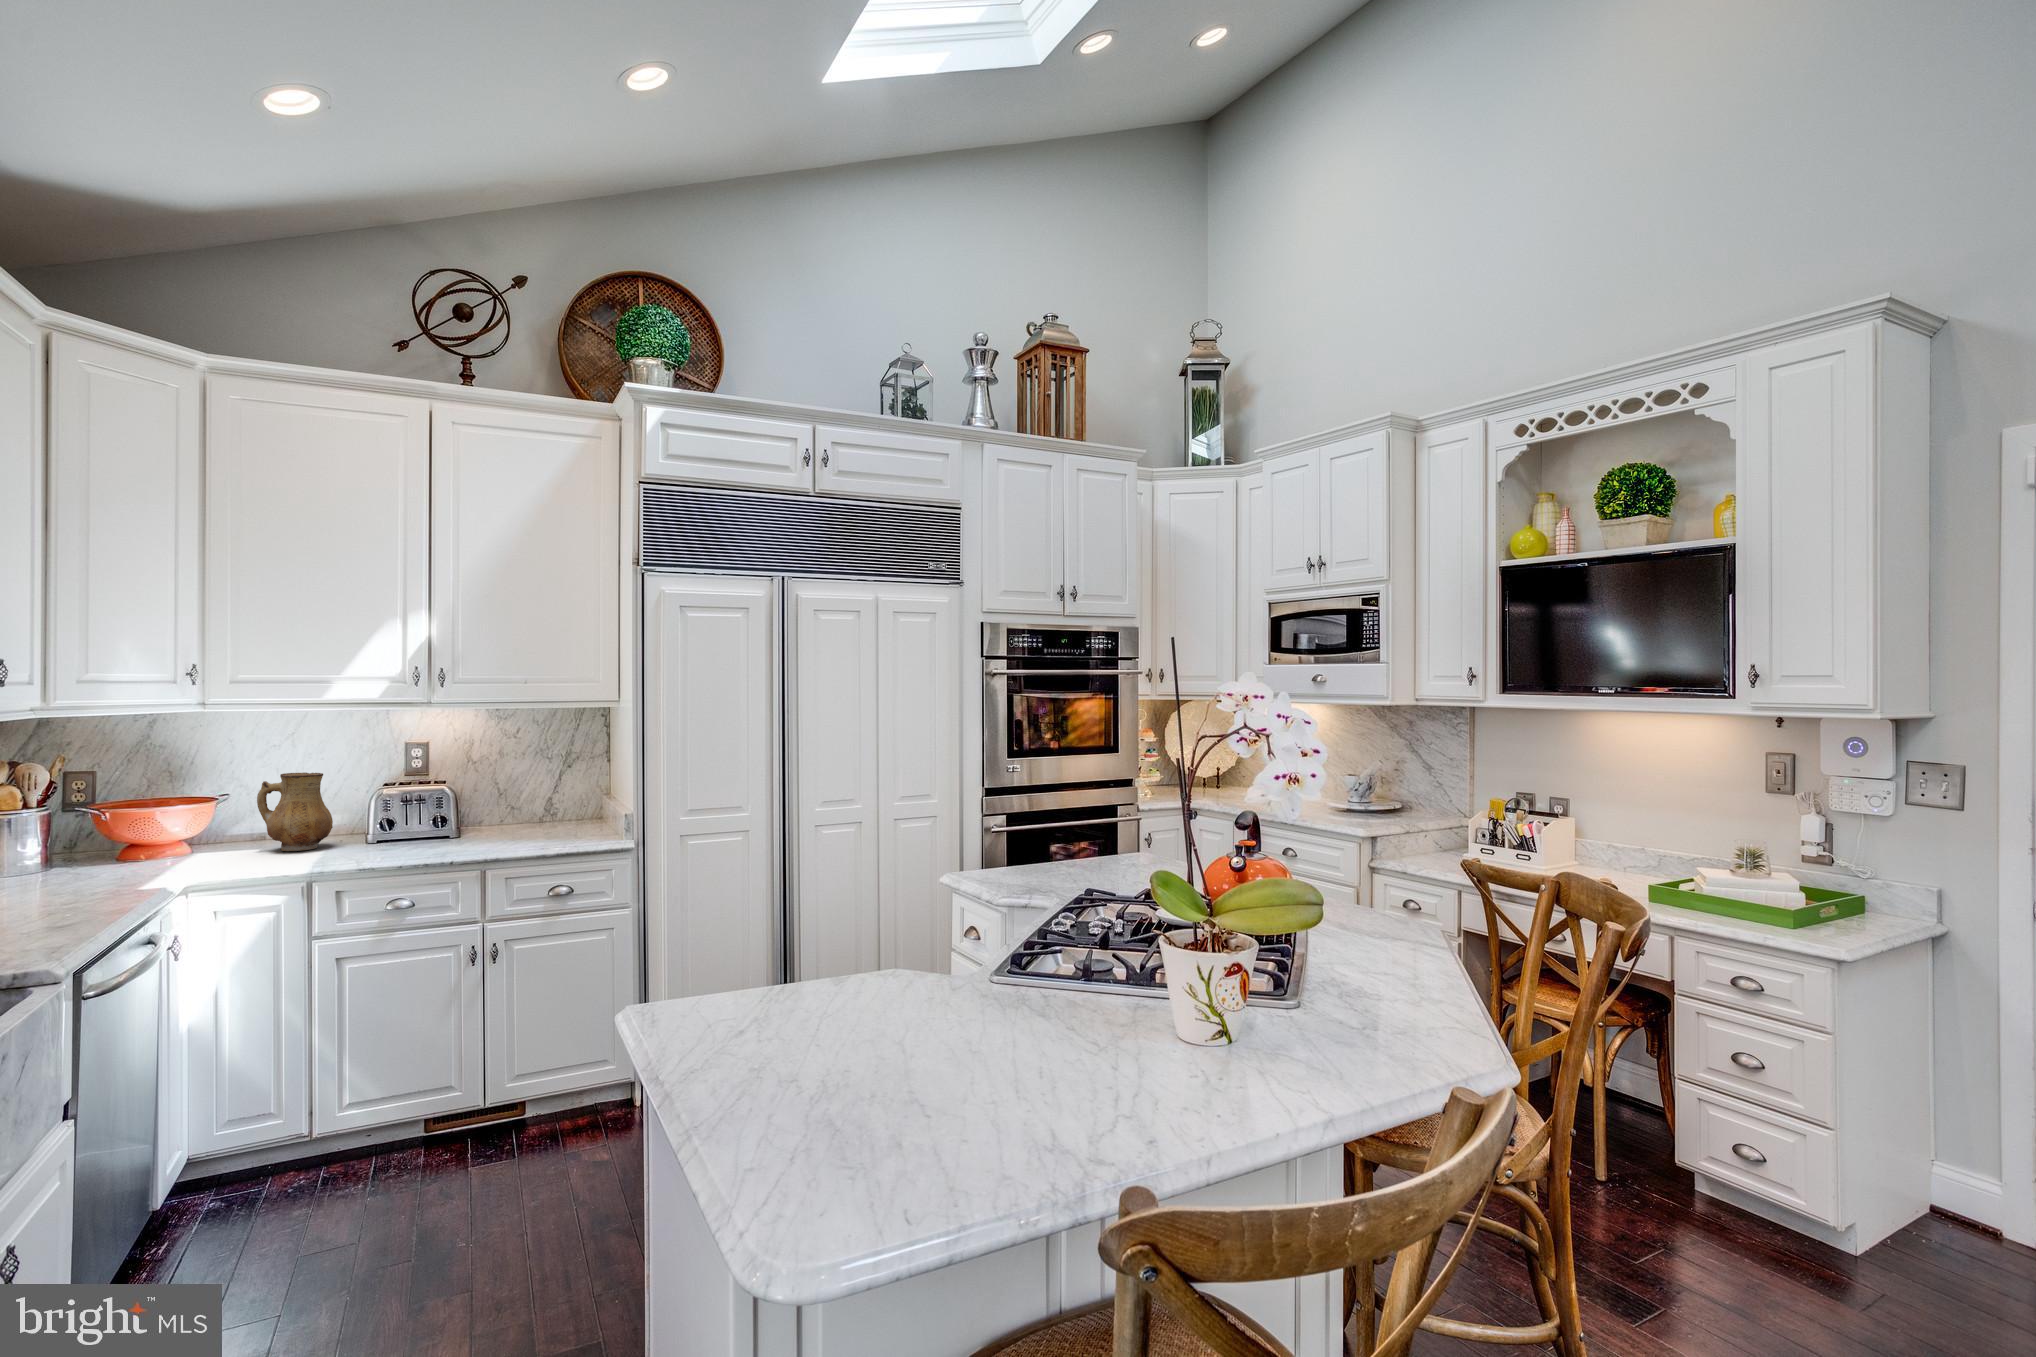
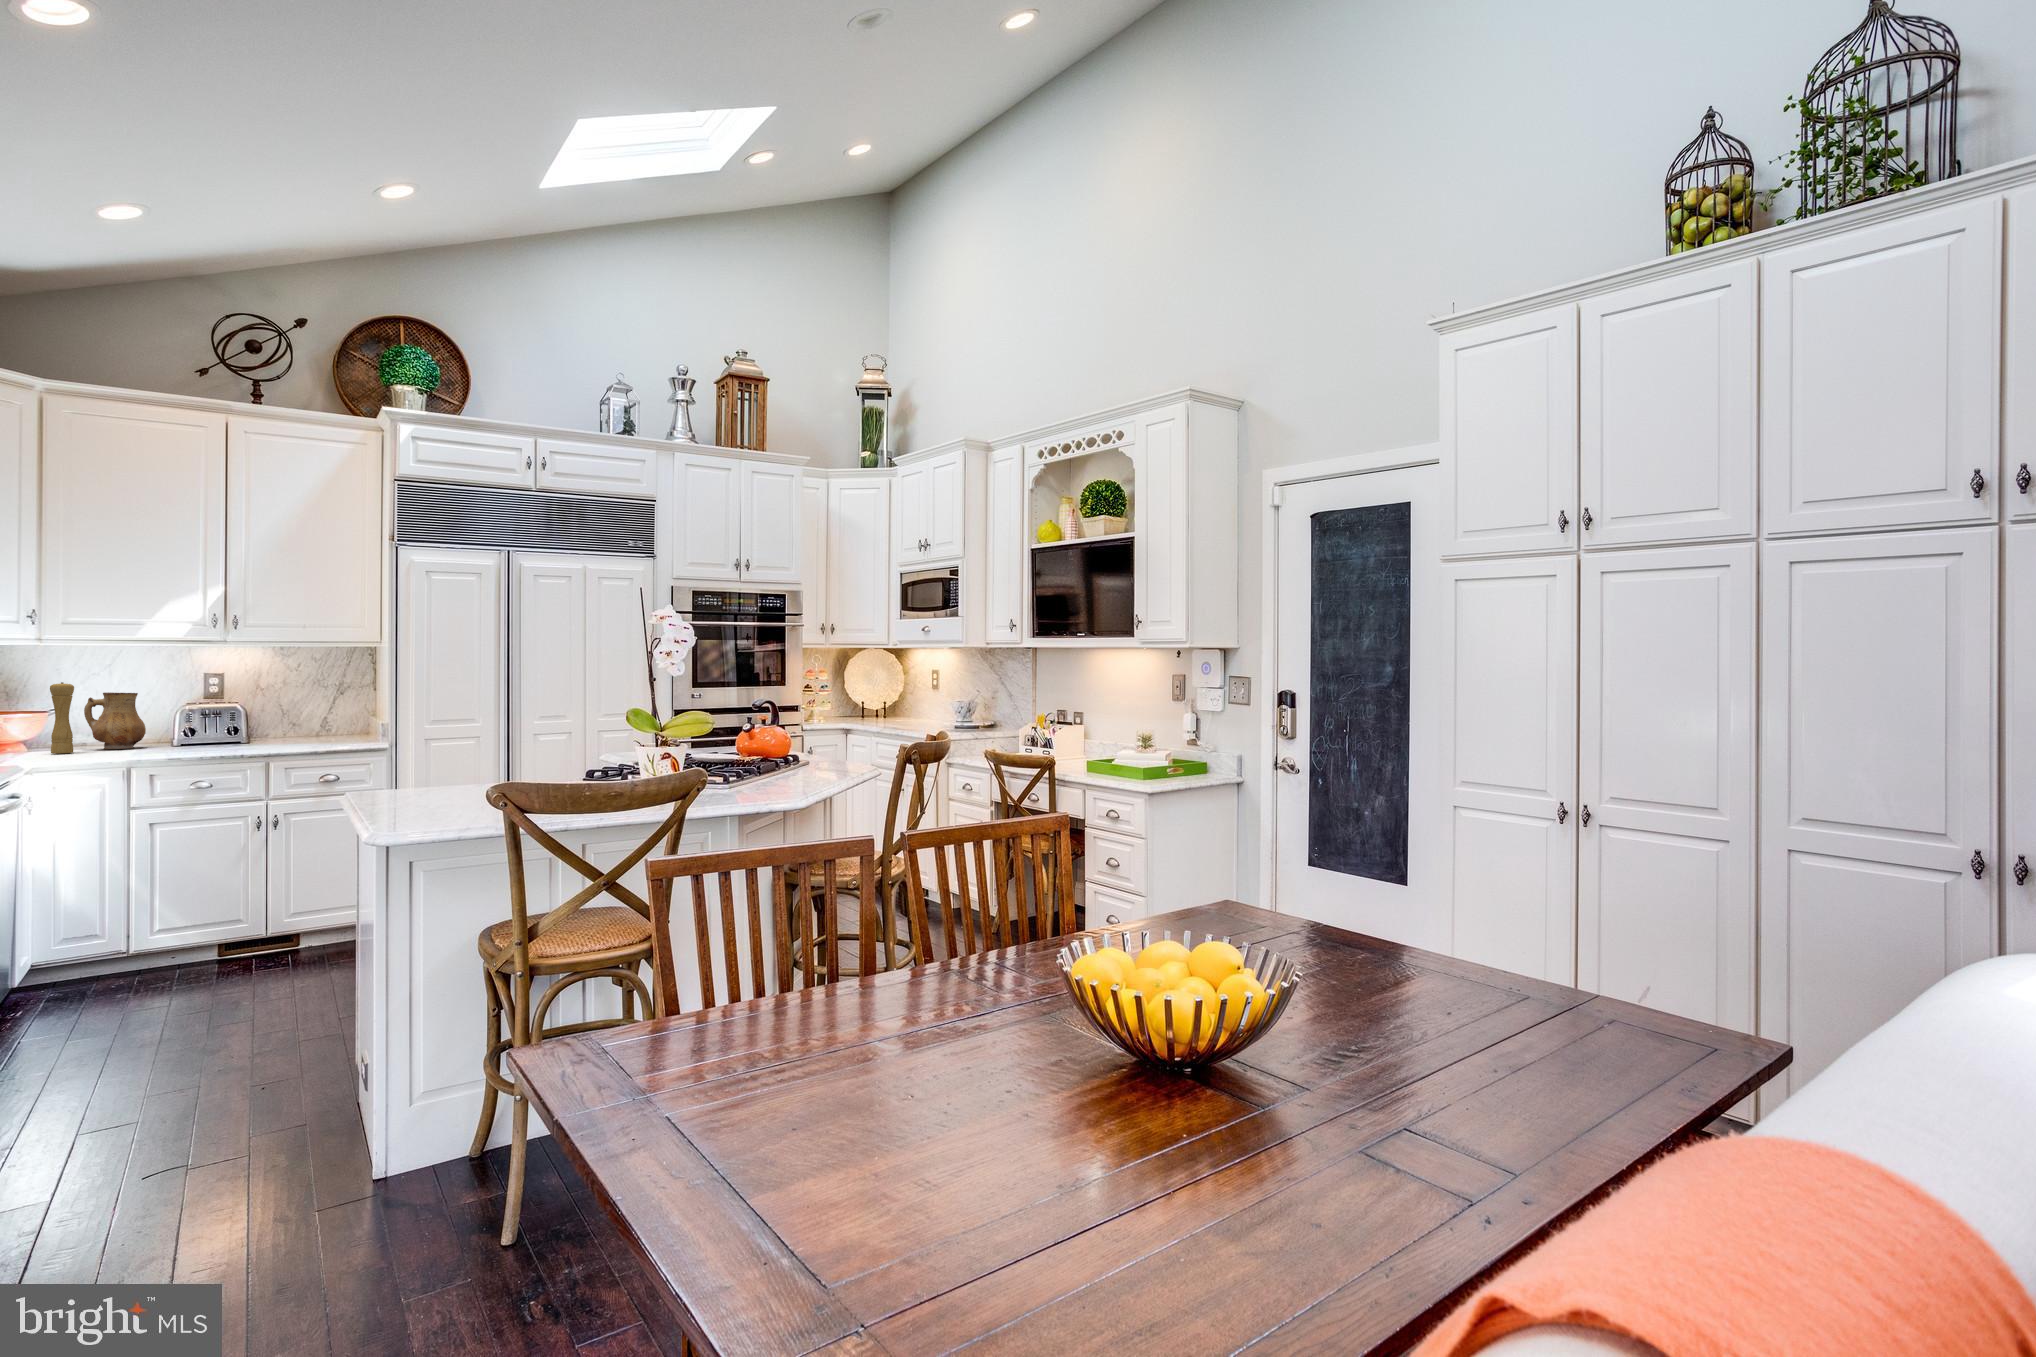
pepper mill: none [212,765,243,863] -> present [50,682,74,754]

